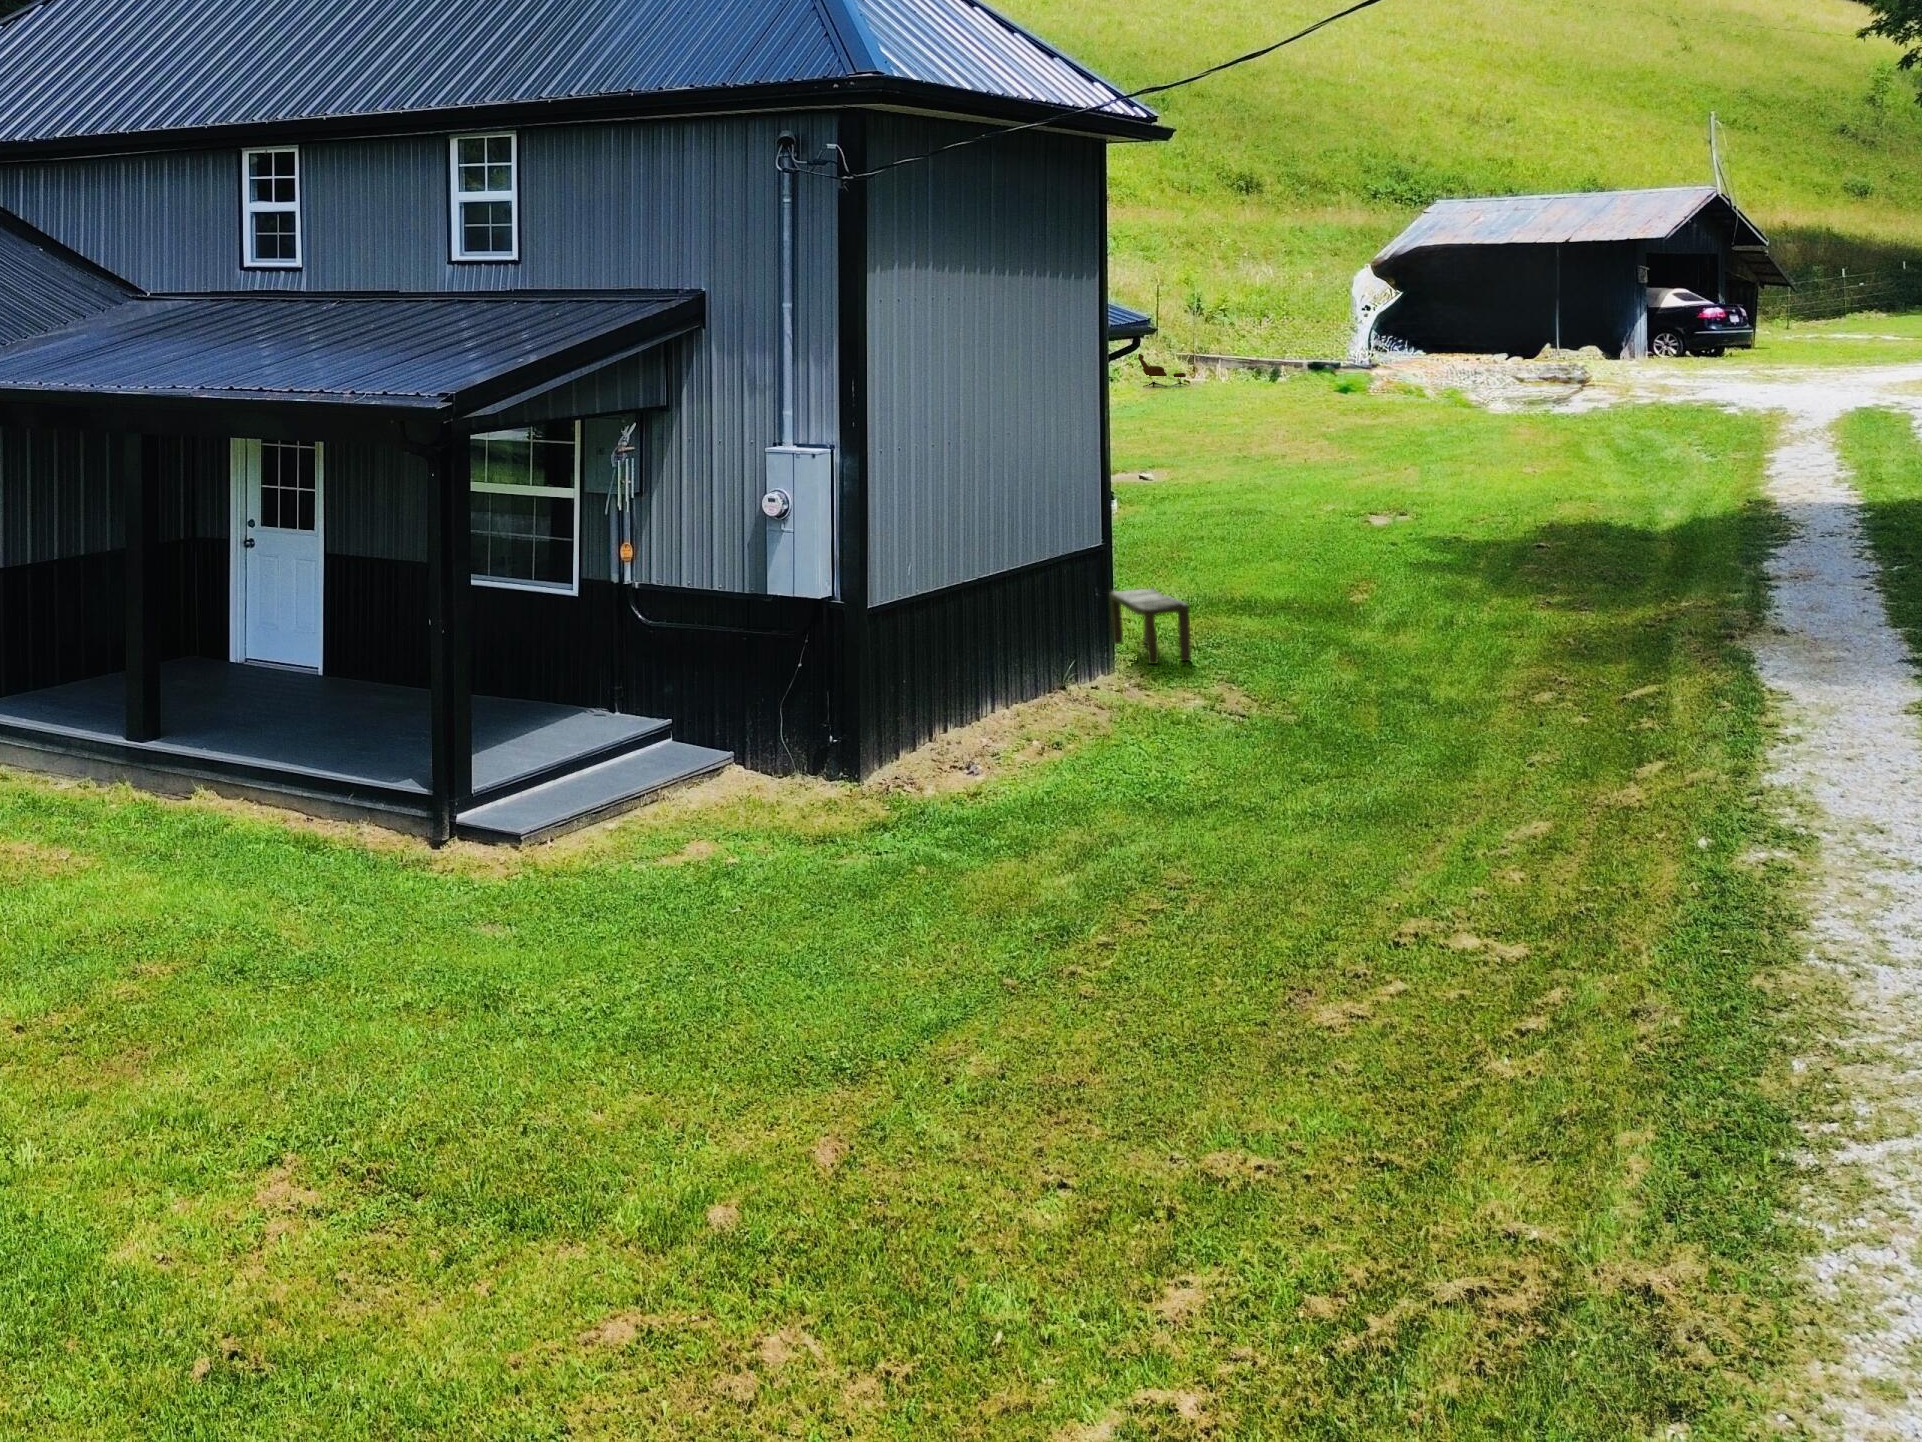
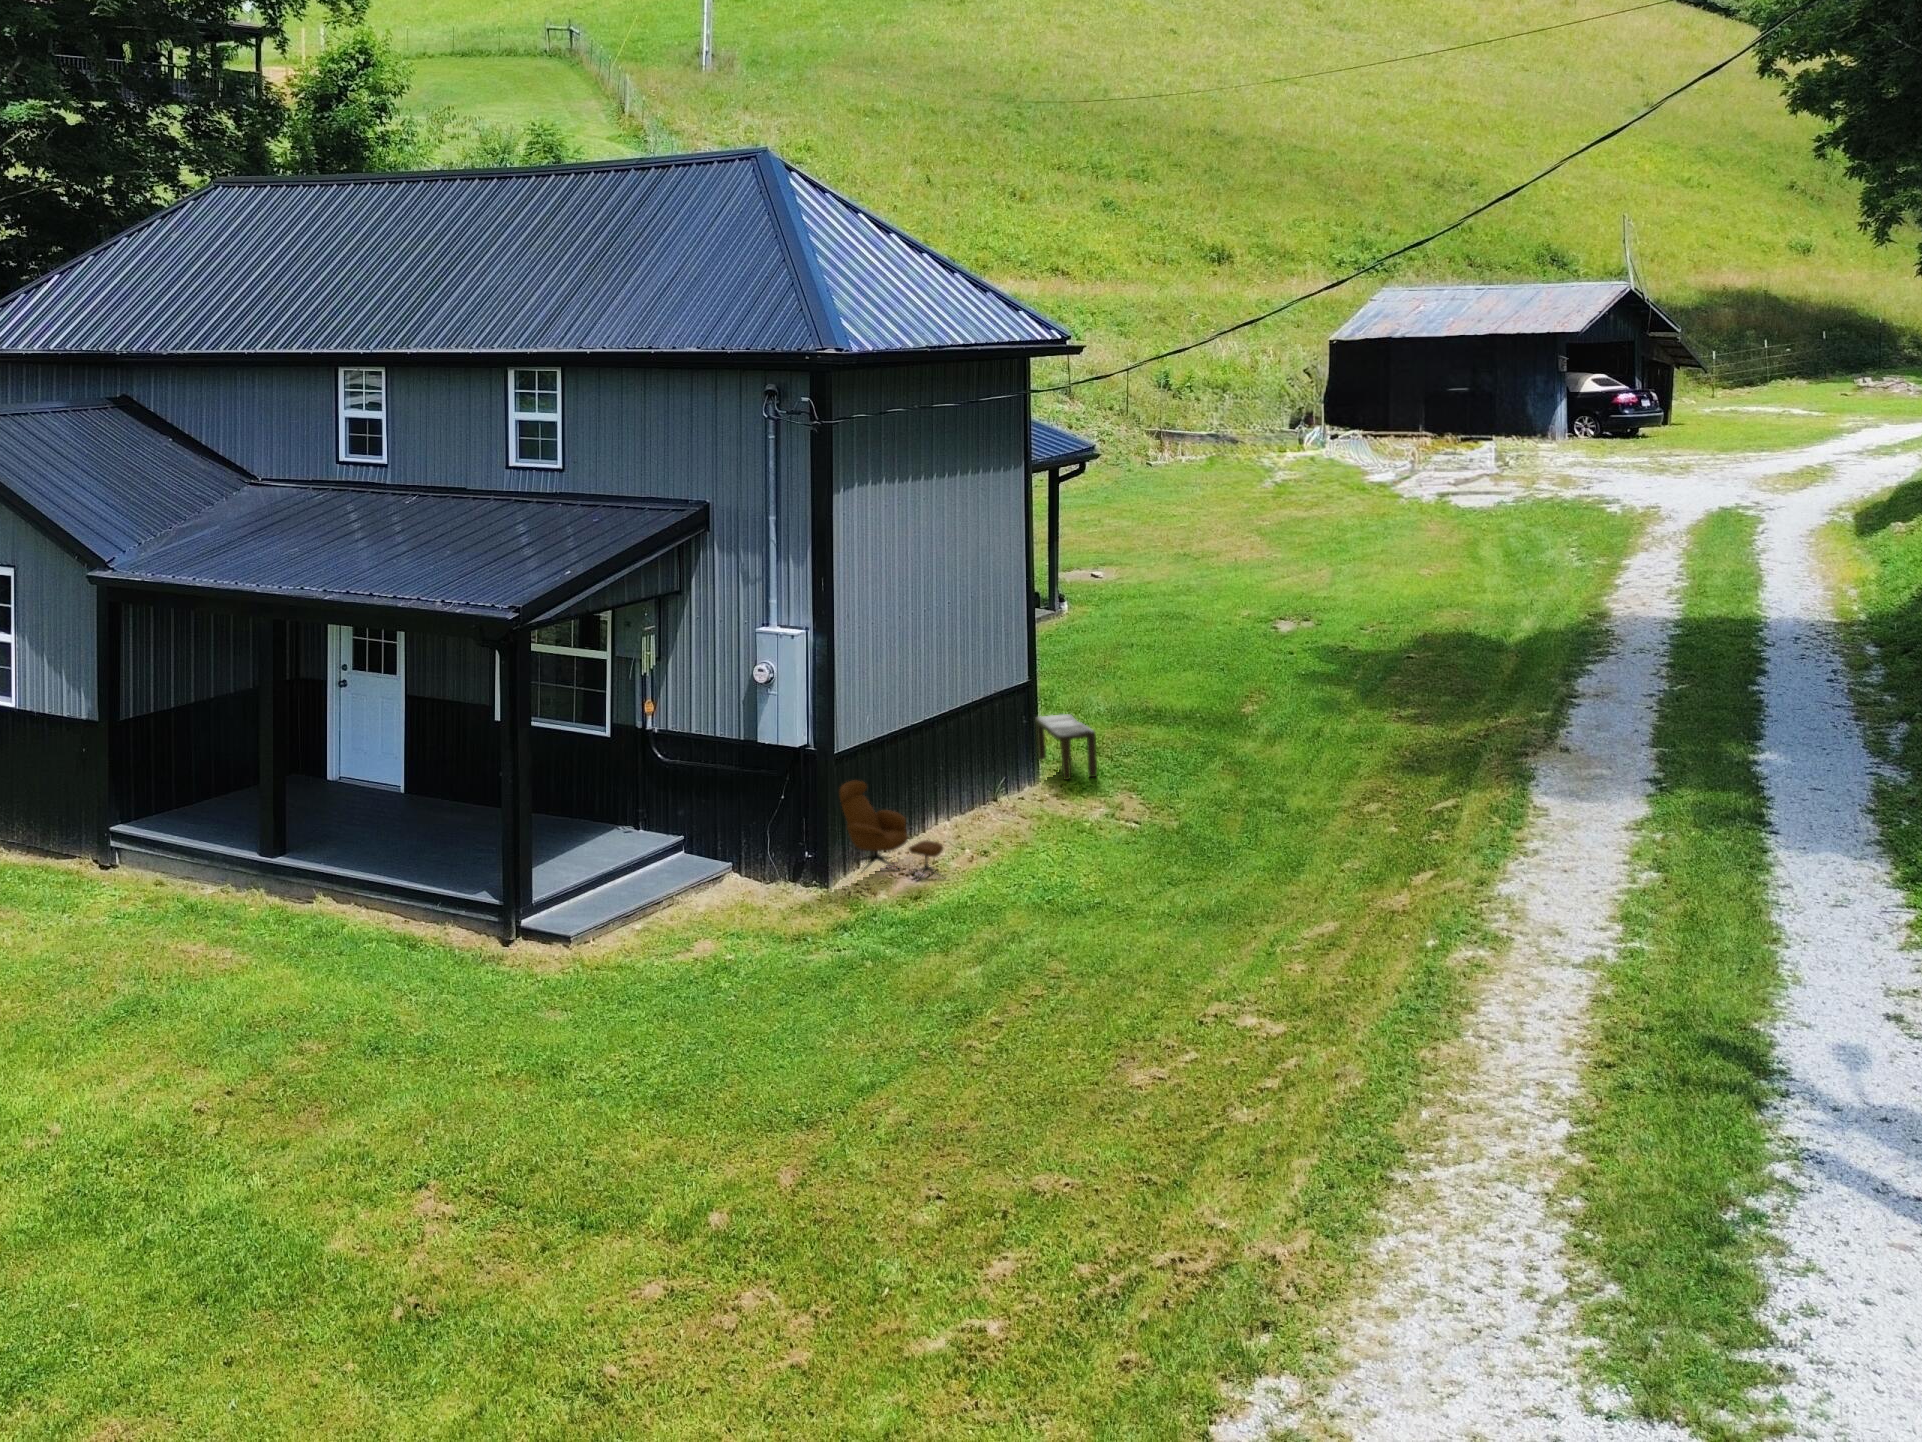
lounge chair: present [1138,354,1187,387] -> present [839,781,943,876]

